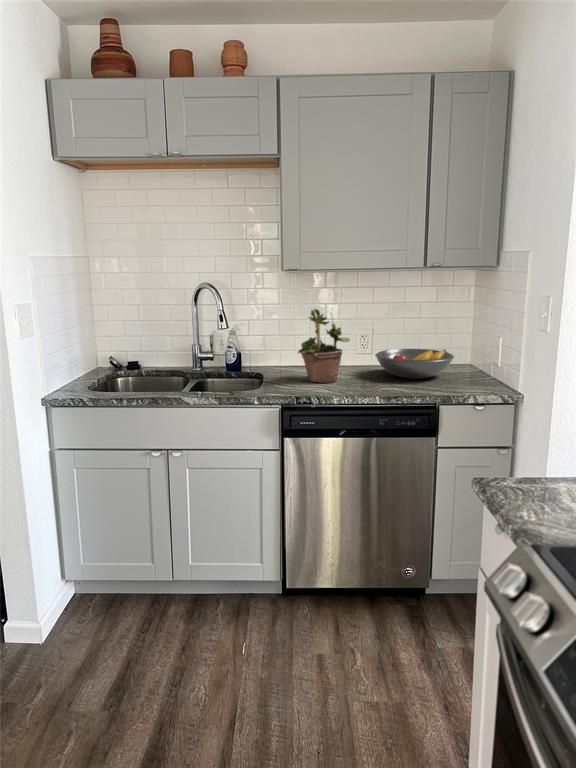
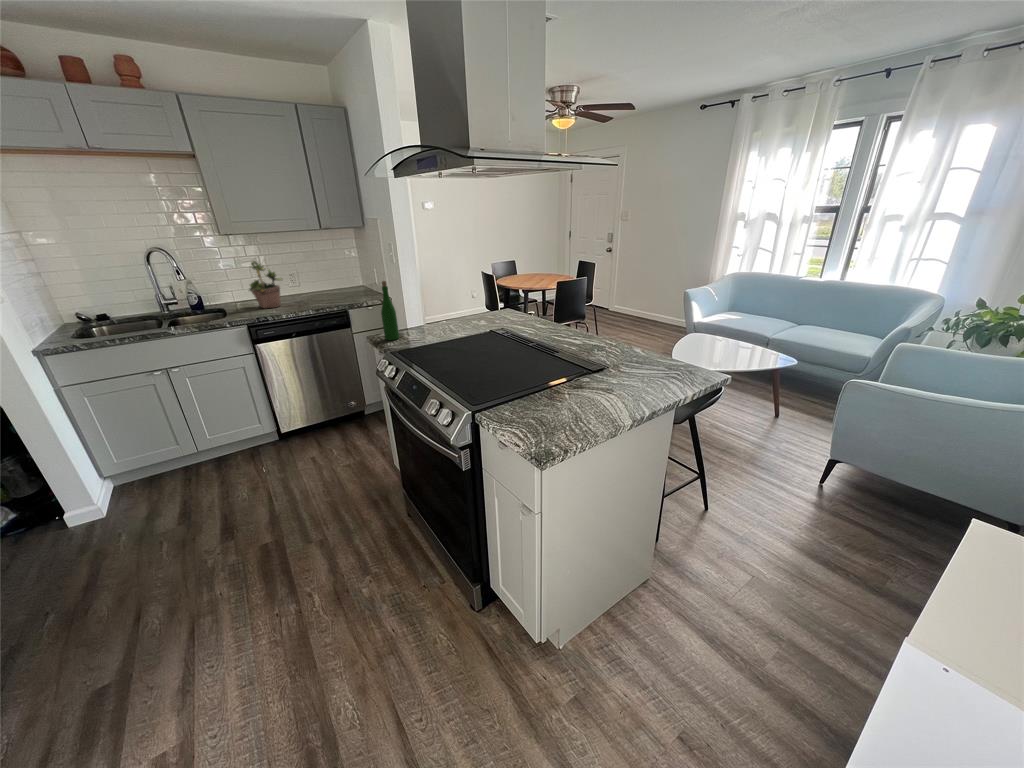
fruit bowl: present [375,349,454,379] -> none [302,279,351,298]
wine bottle: none [510,368,548,502] -> present [381,281,399,340]

